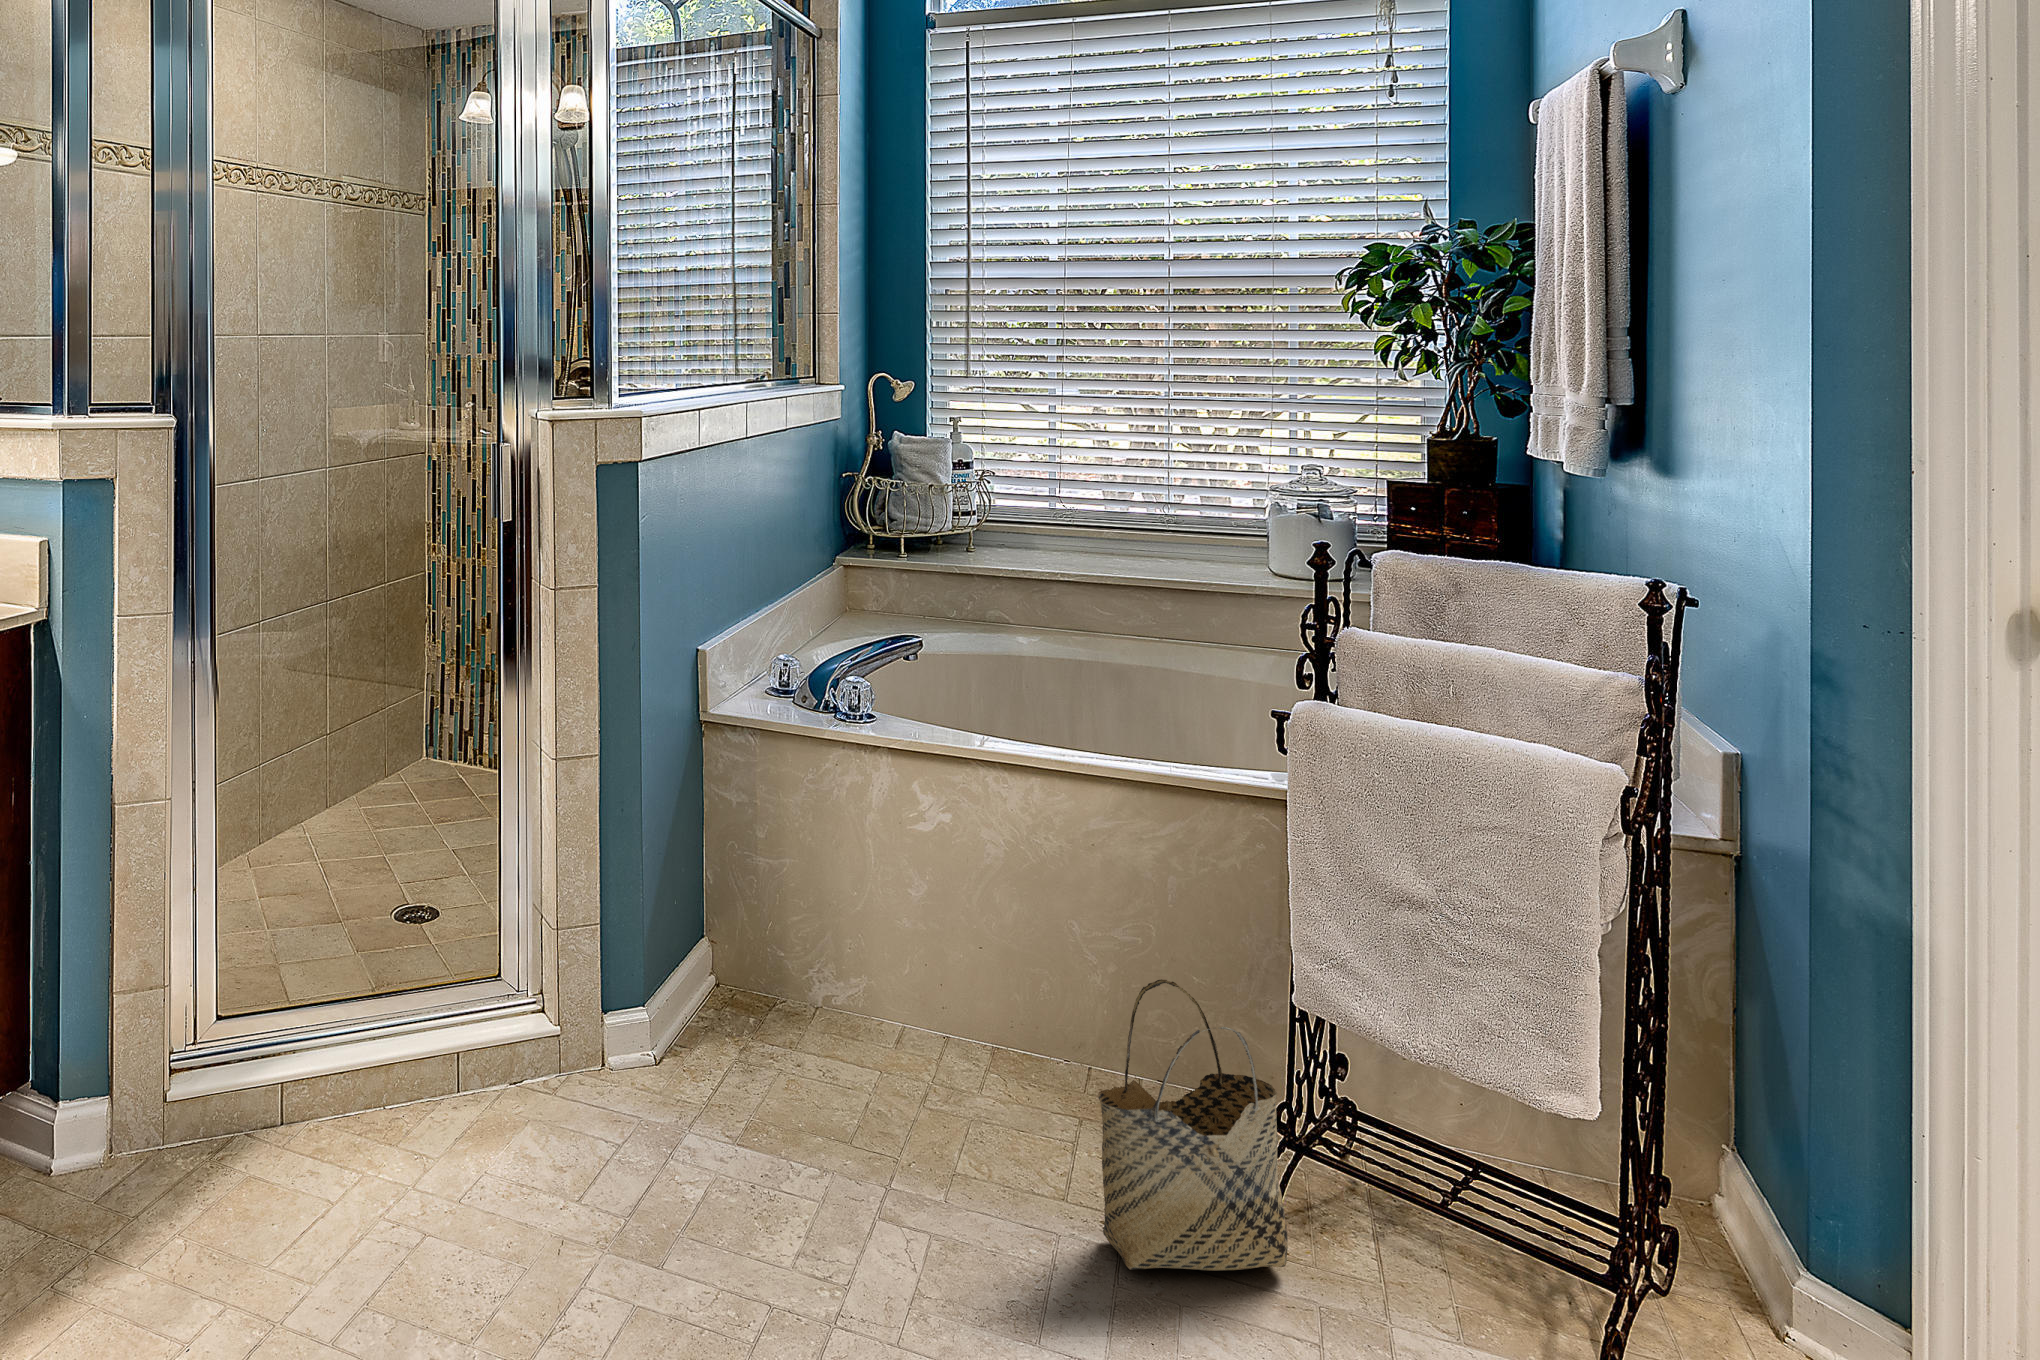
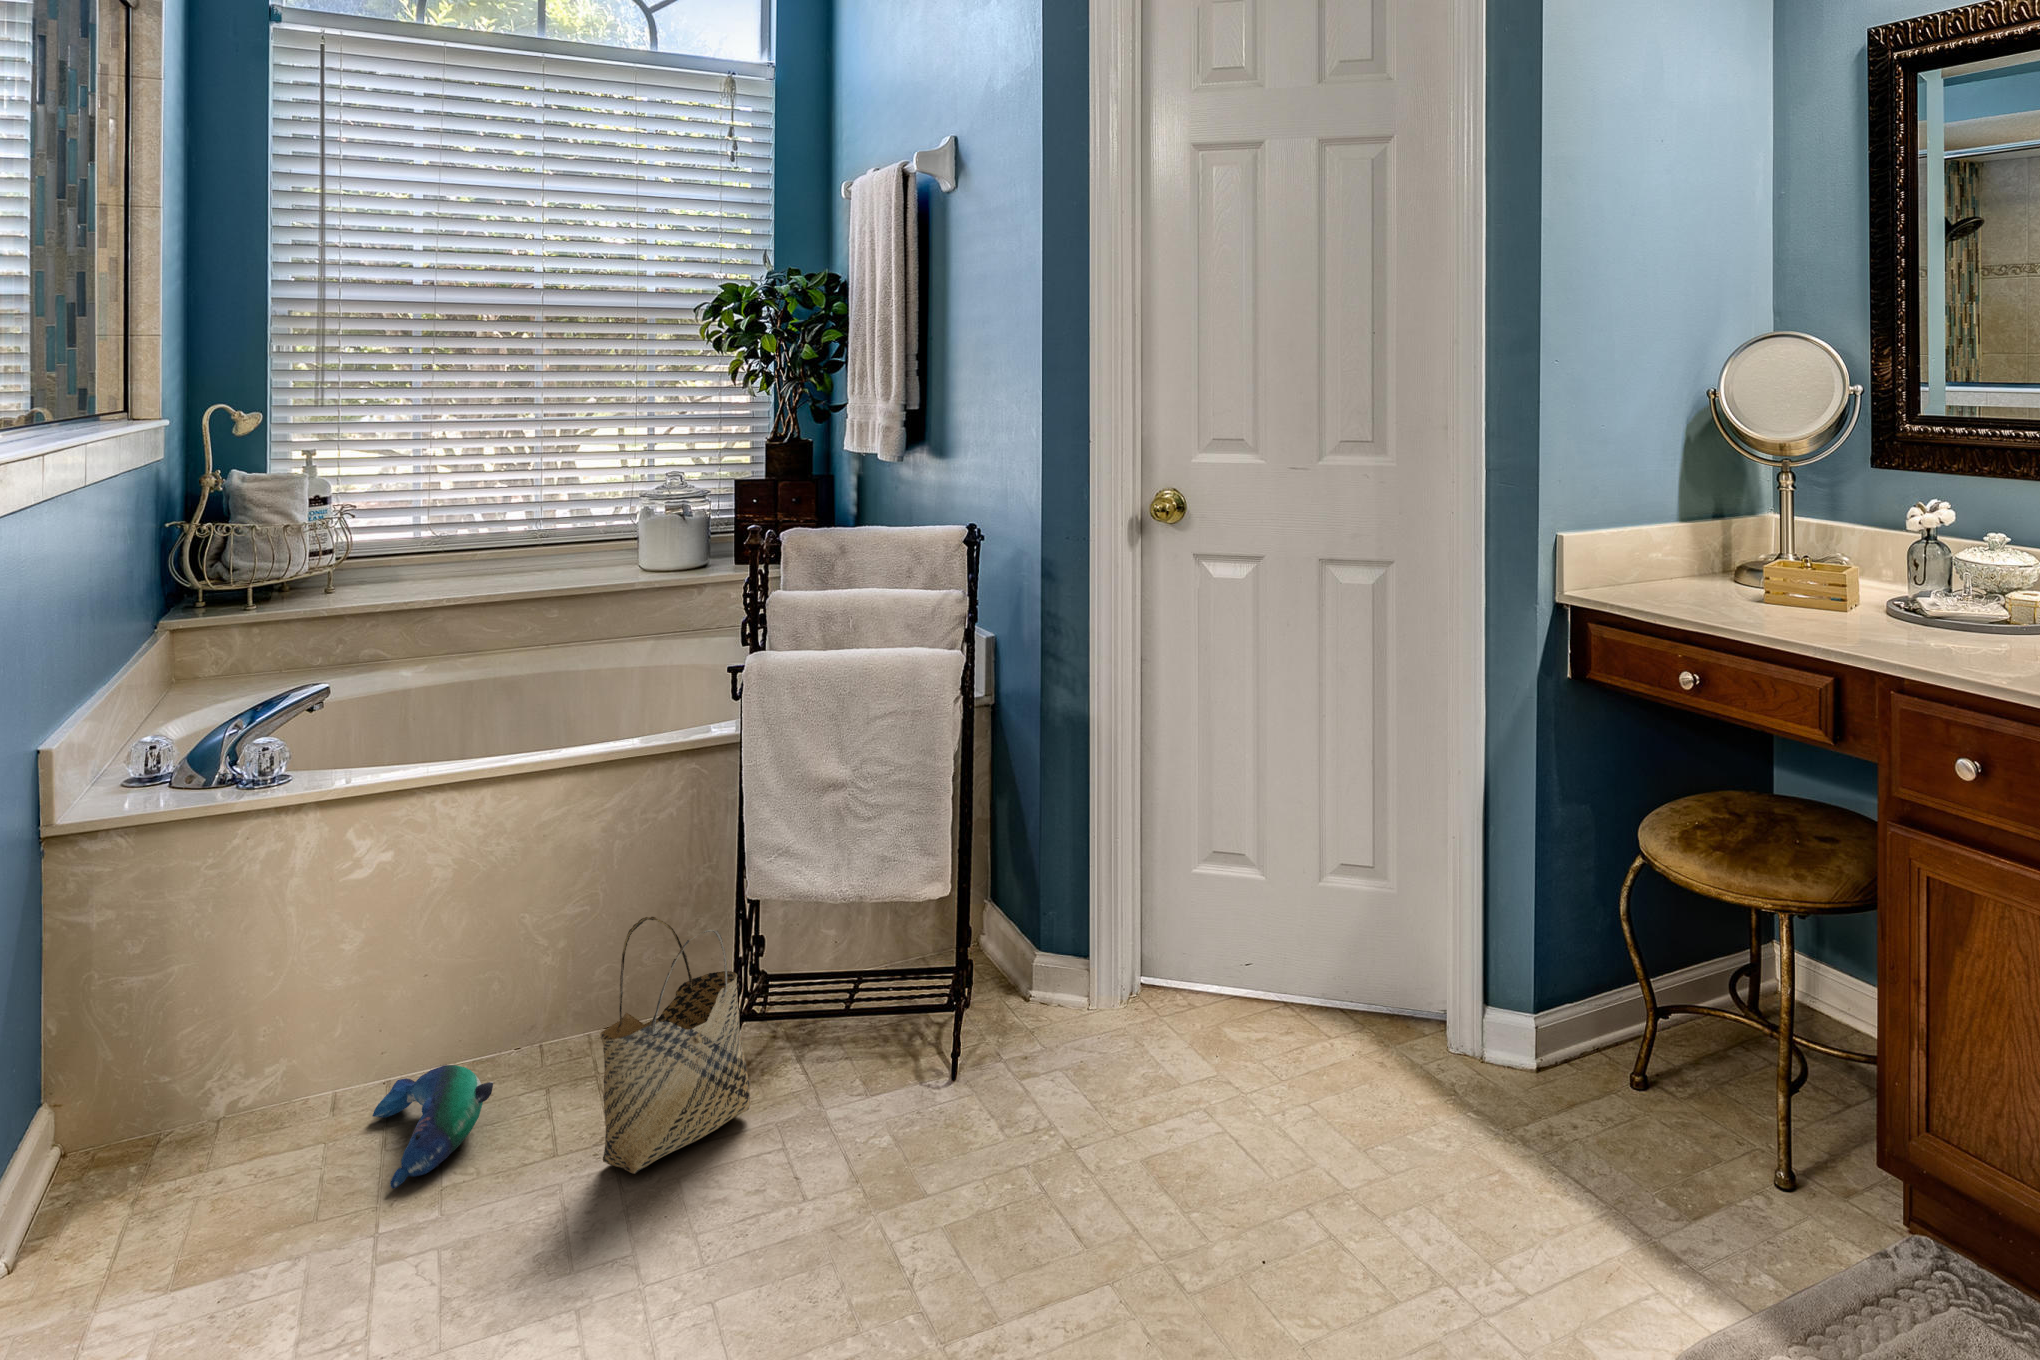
plush toy: none [910,1037,1015,1148] -> present [372,1065,493,1188]

